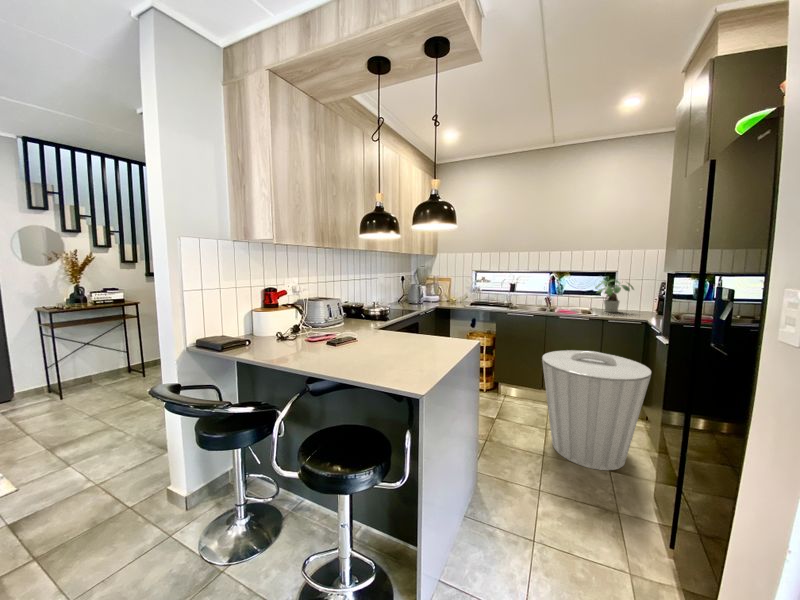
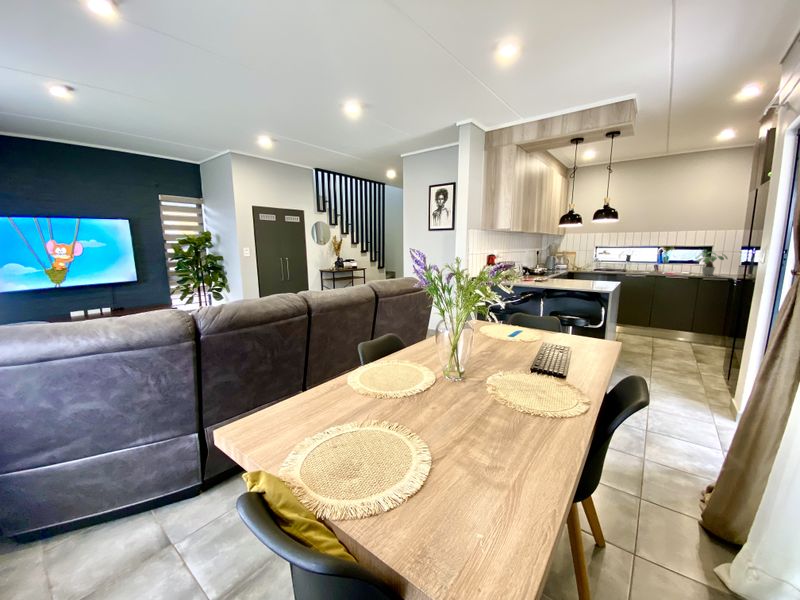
trash can: present [542,350,651,470] -> none [654,295,729,363]

